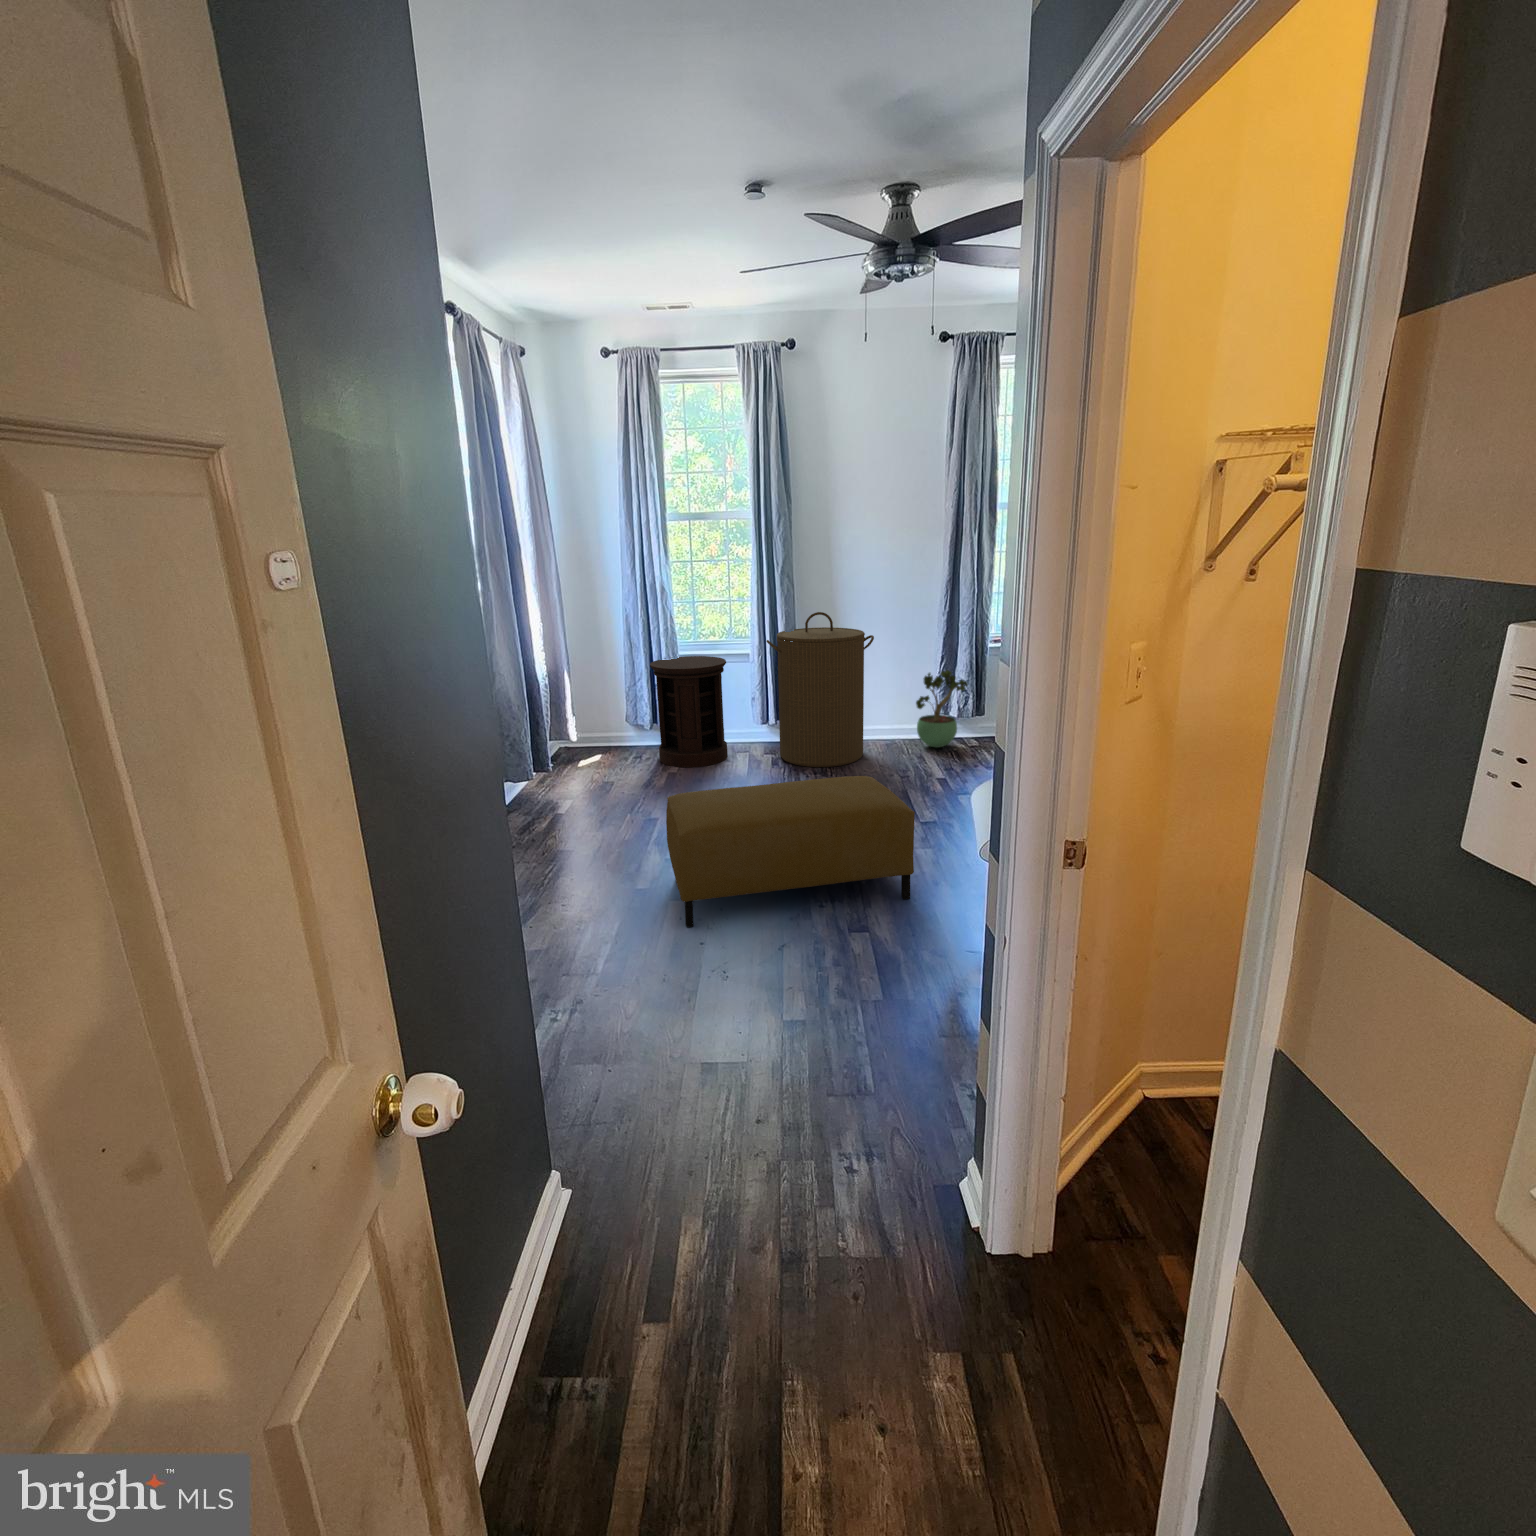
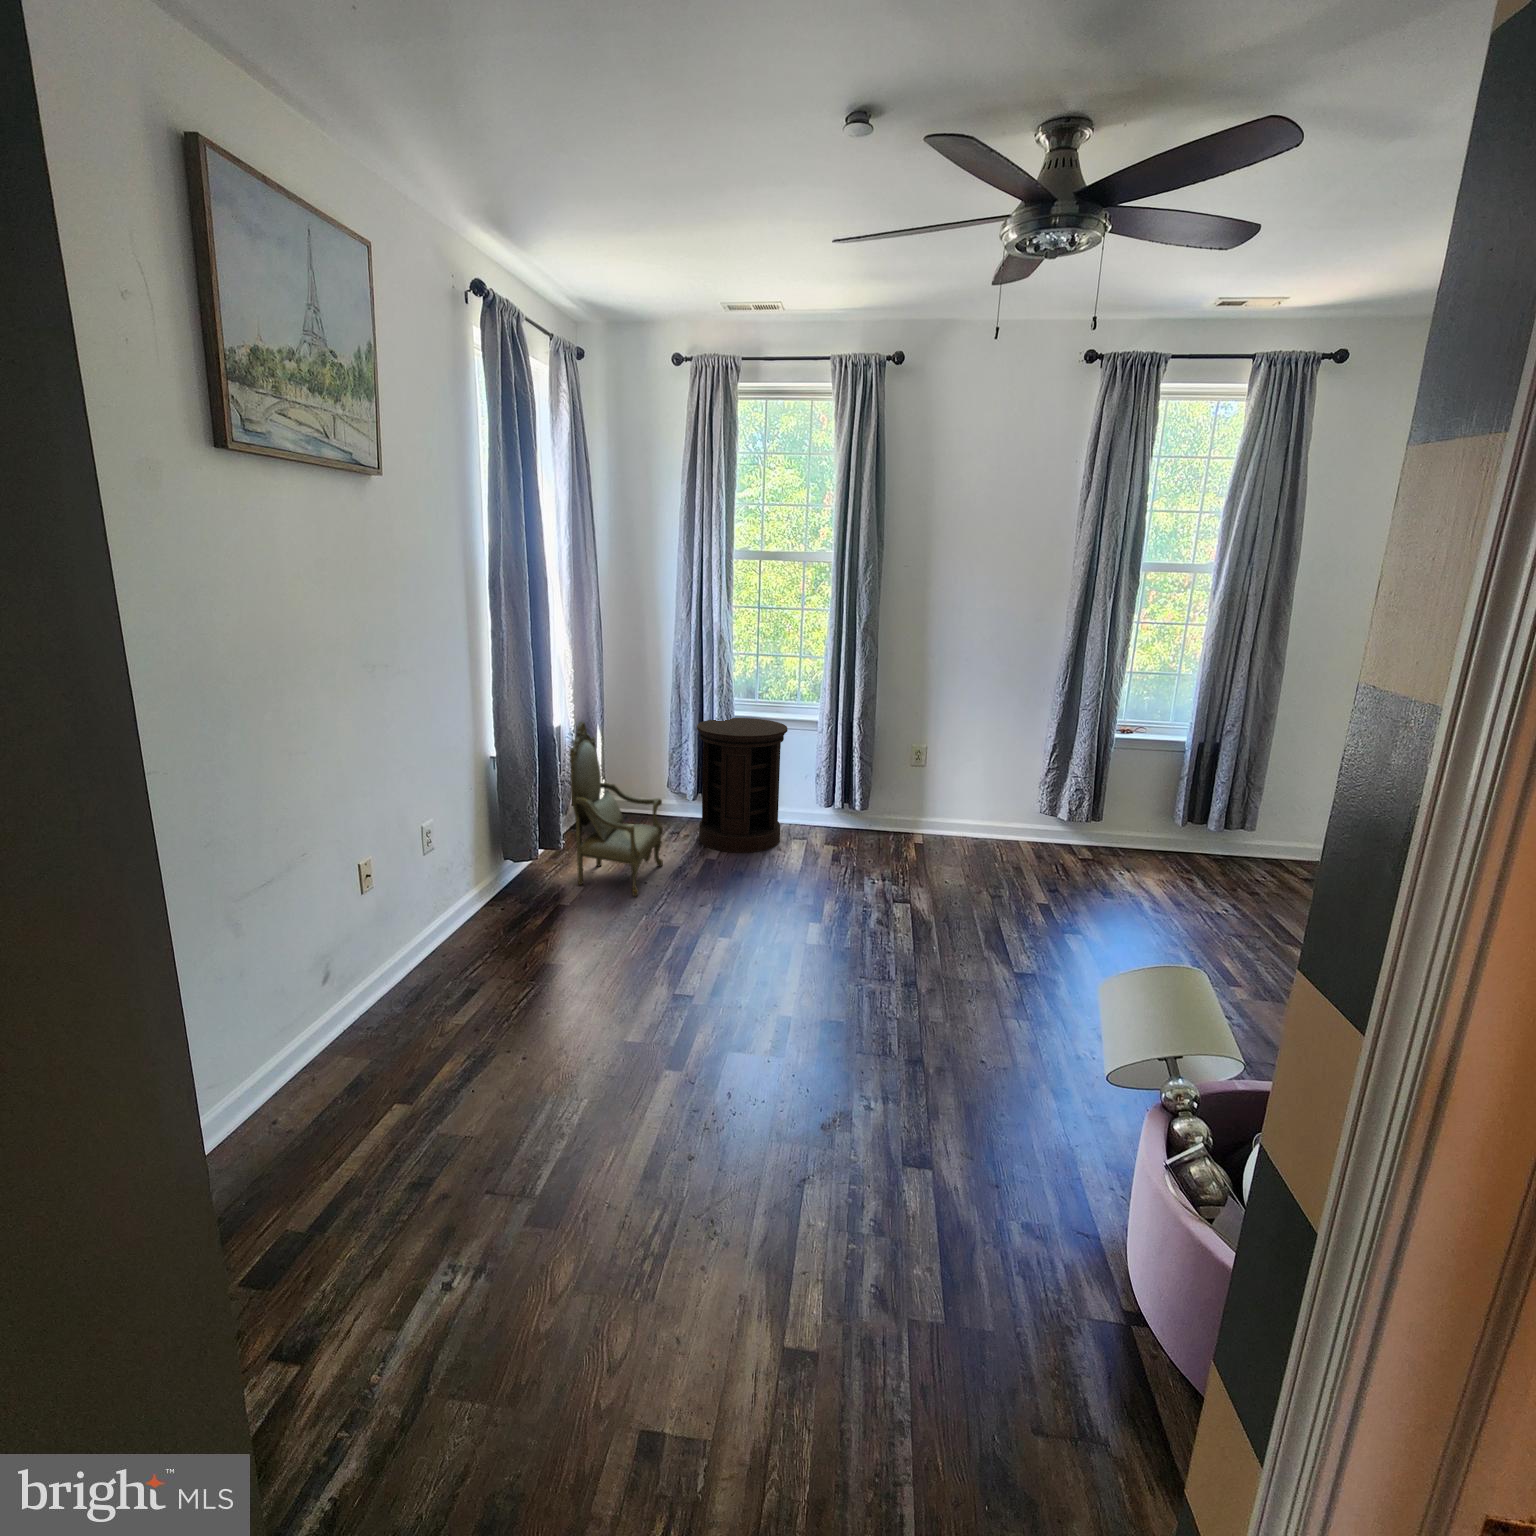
laundry hamper: present [766,612,874,767] -> none [837,680,970,870]
armchair: none [552,626,635,803] -> present [570,722,663,896]
potted plant: present [916,670,968,748] -> none [1015,761,1085,855]
ottoman: present [666,776,915,927] -> none [665,918,1015,1125]

